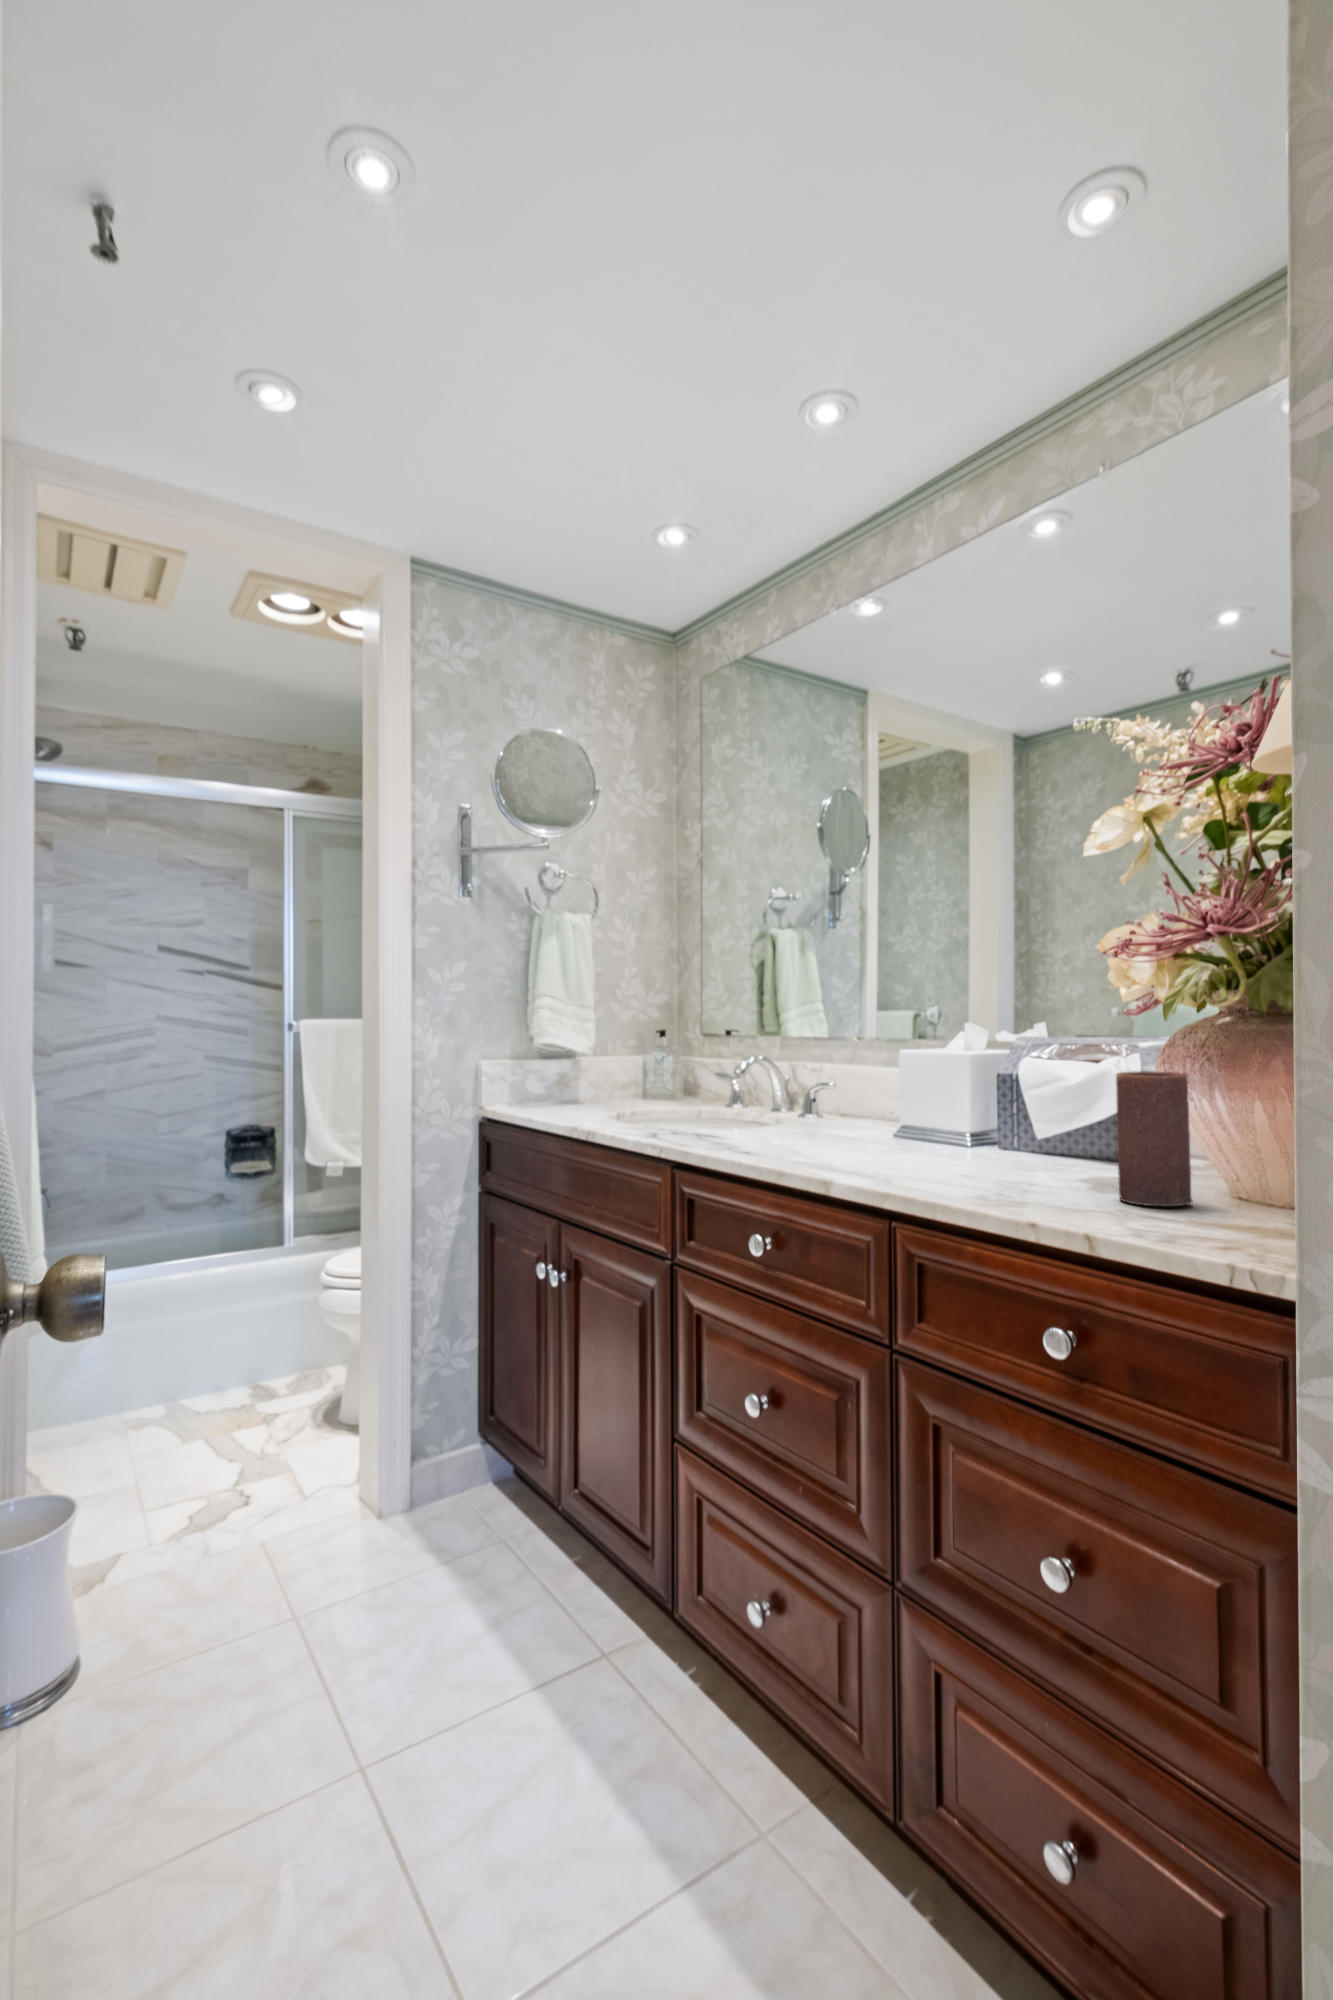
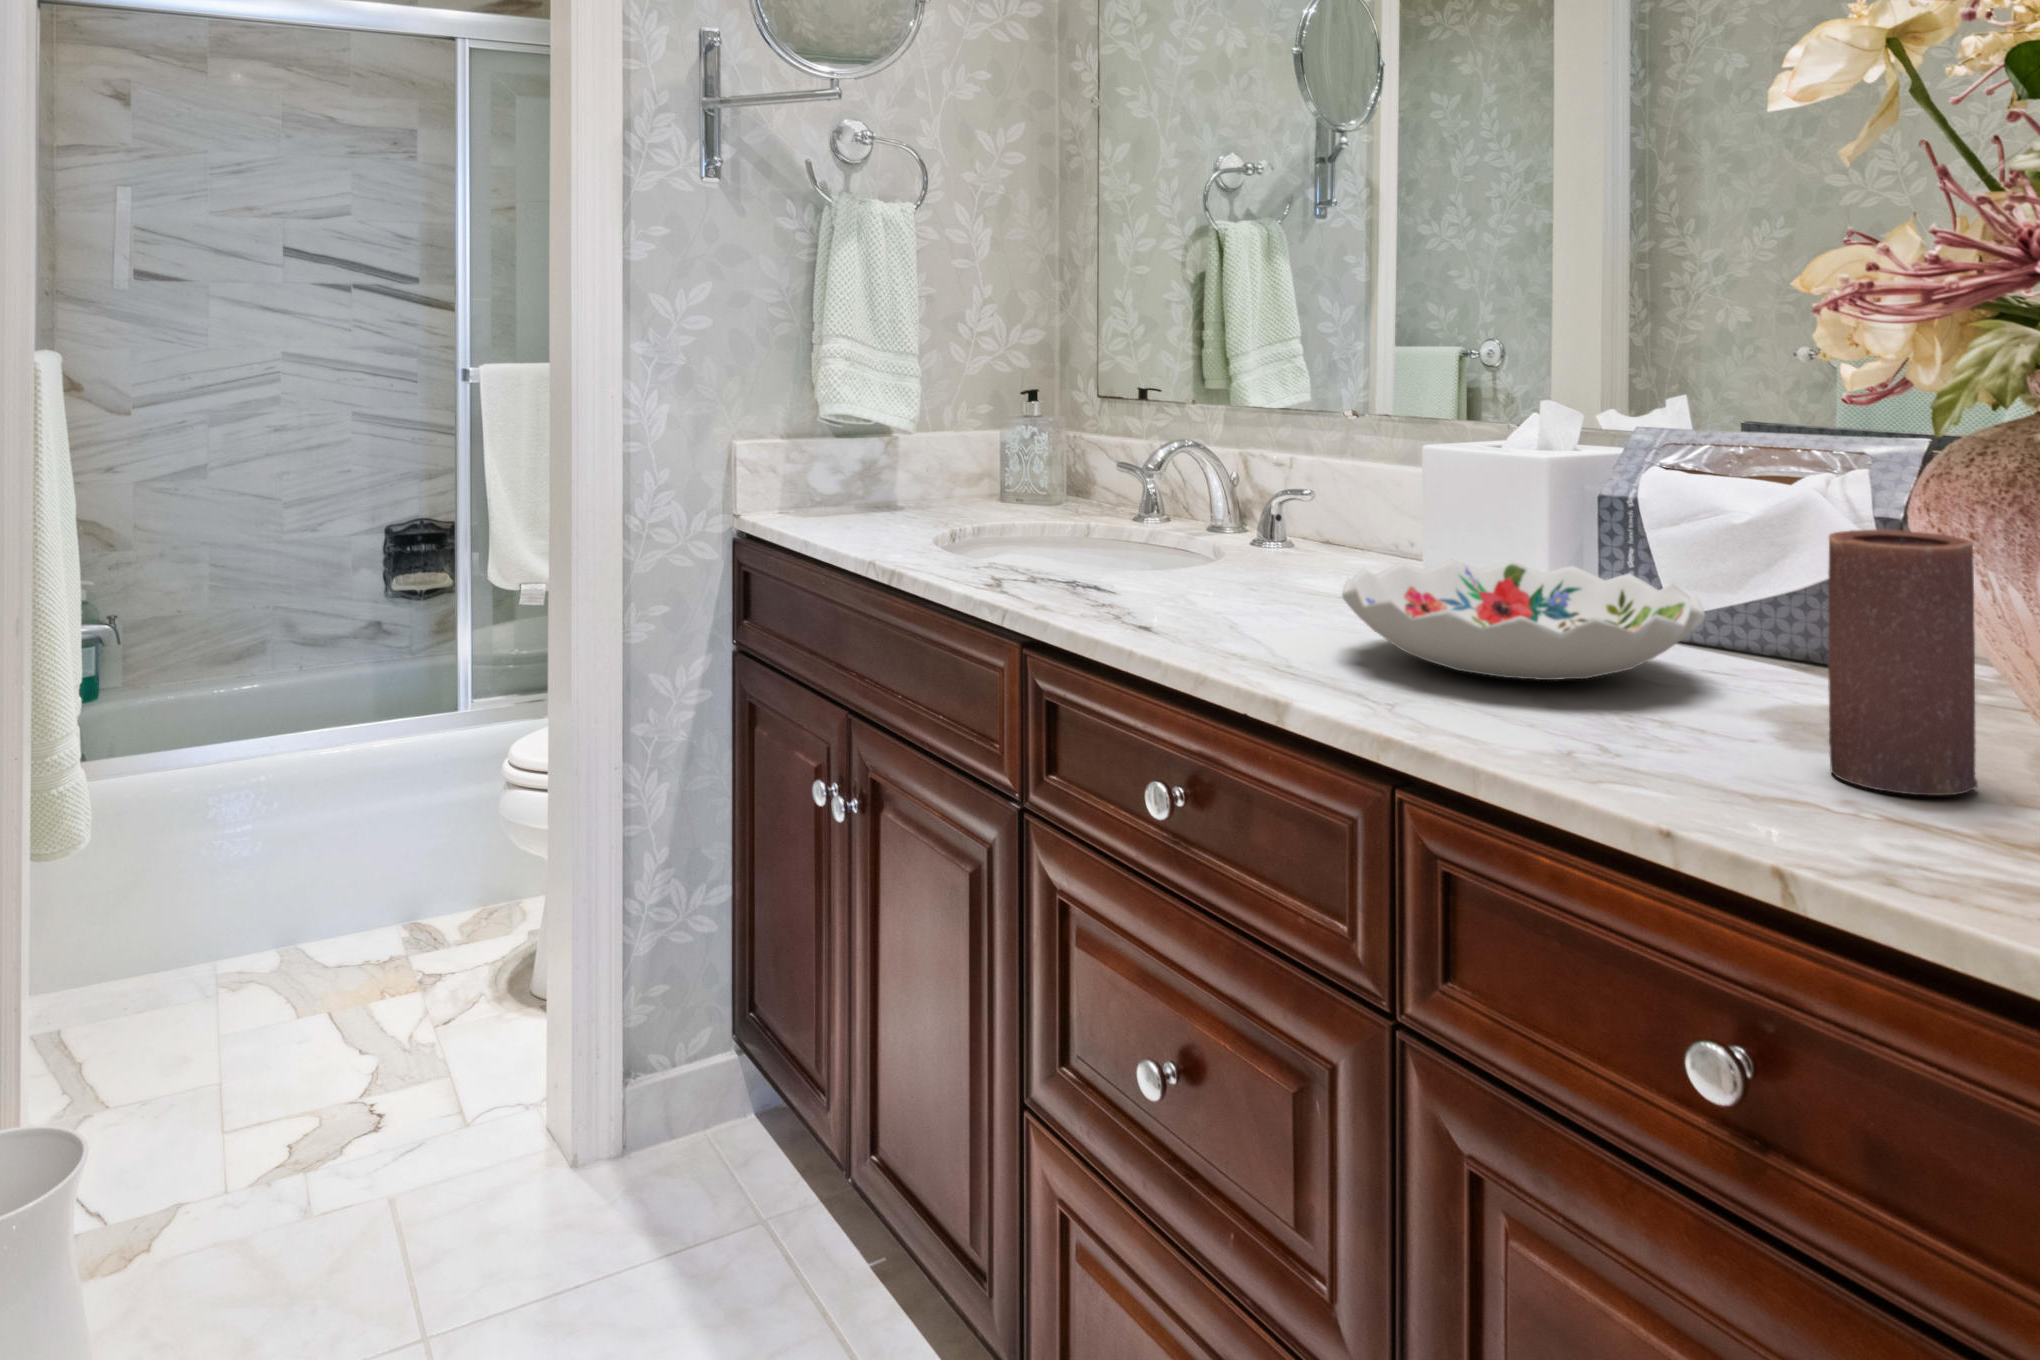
decorative bowl: none [858,1109,1054,1167] -> present [1342,560,1705,680]

